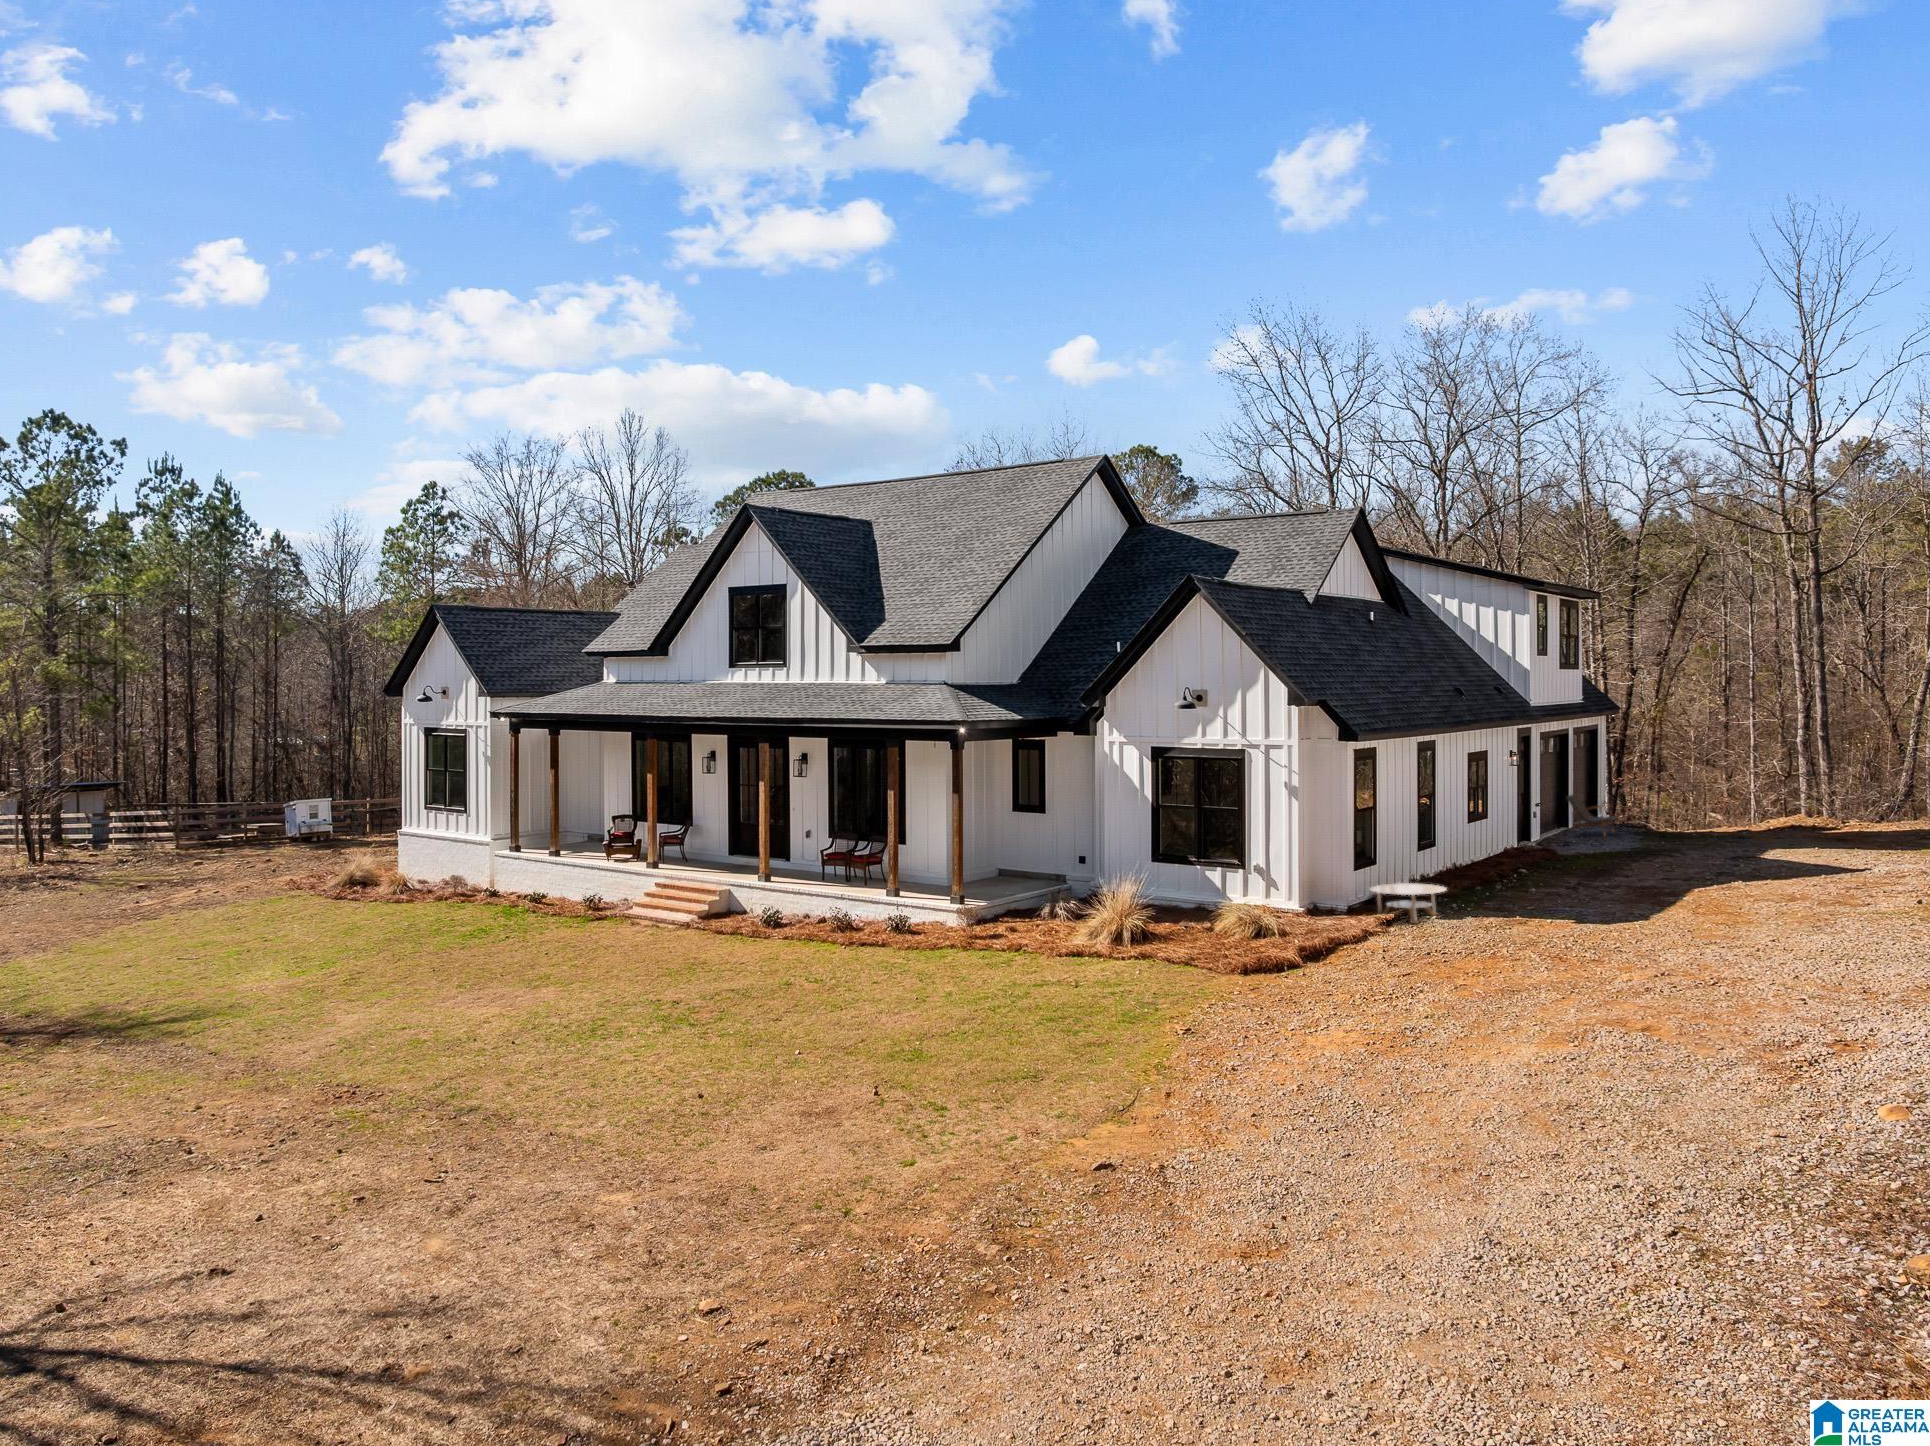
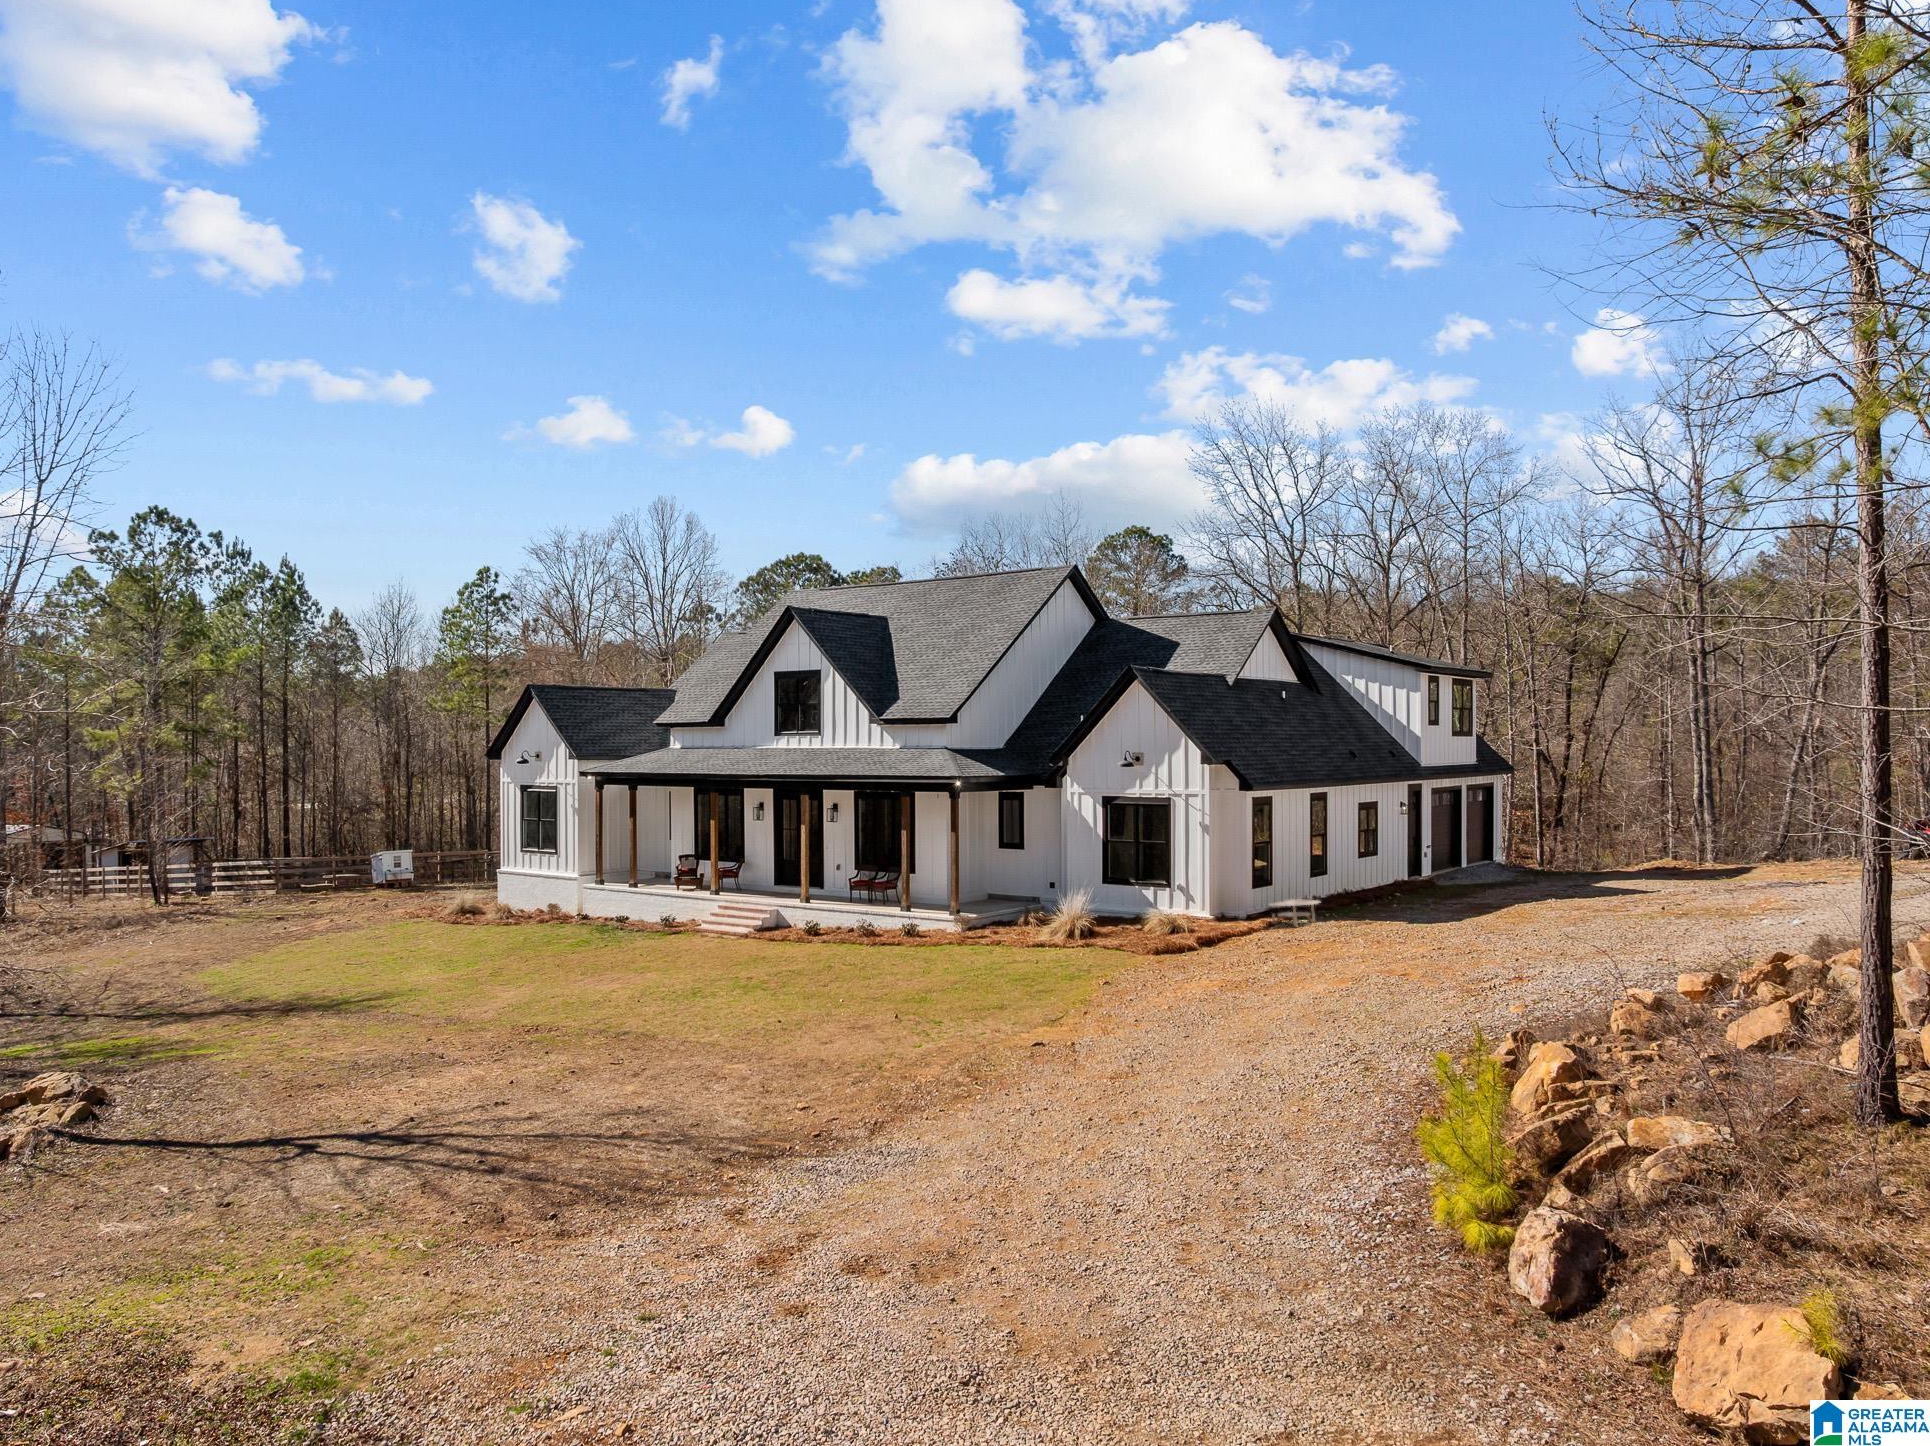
lounge chair: present [1567,794,1617,835] -> none [1463,839,1506,874]

